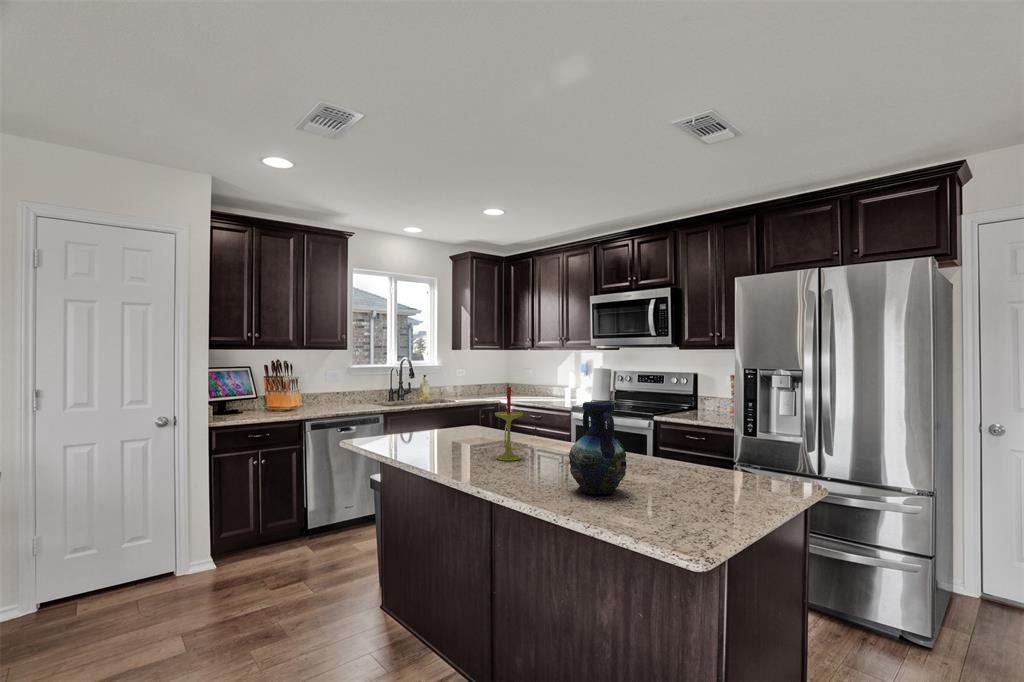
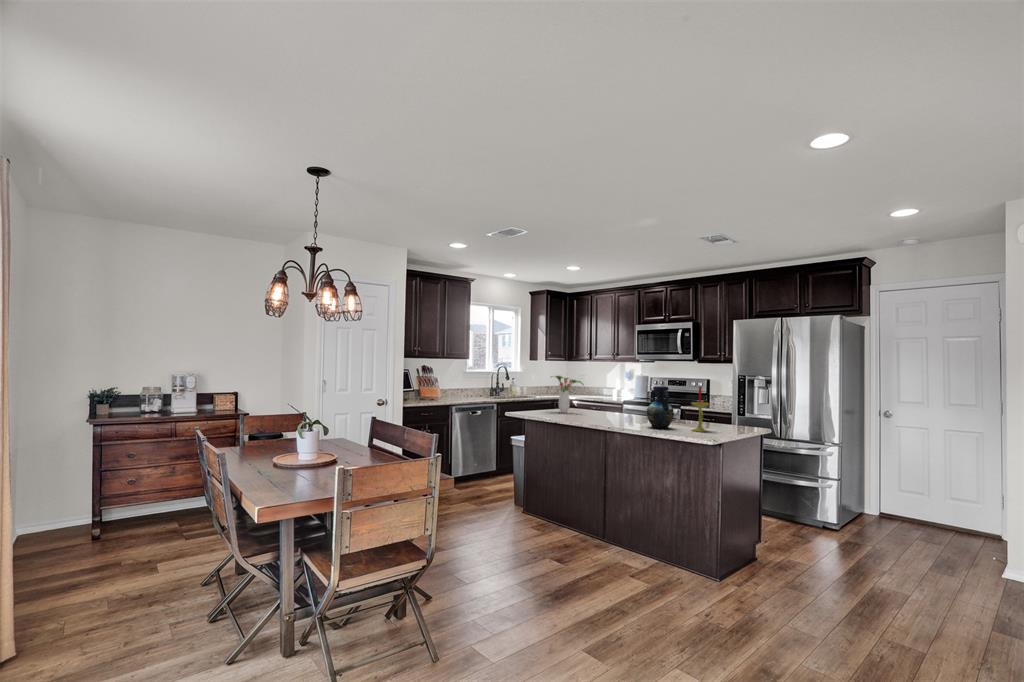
flower arrangement: none [416,373,476,442] -> present [551,375,584,413]
candle: present [495,387,523,461] -> present [691,387,709,432]

